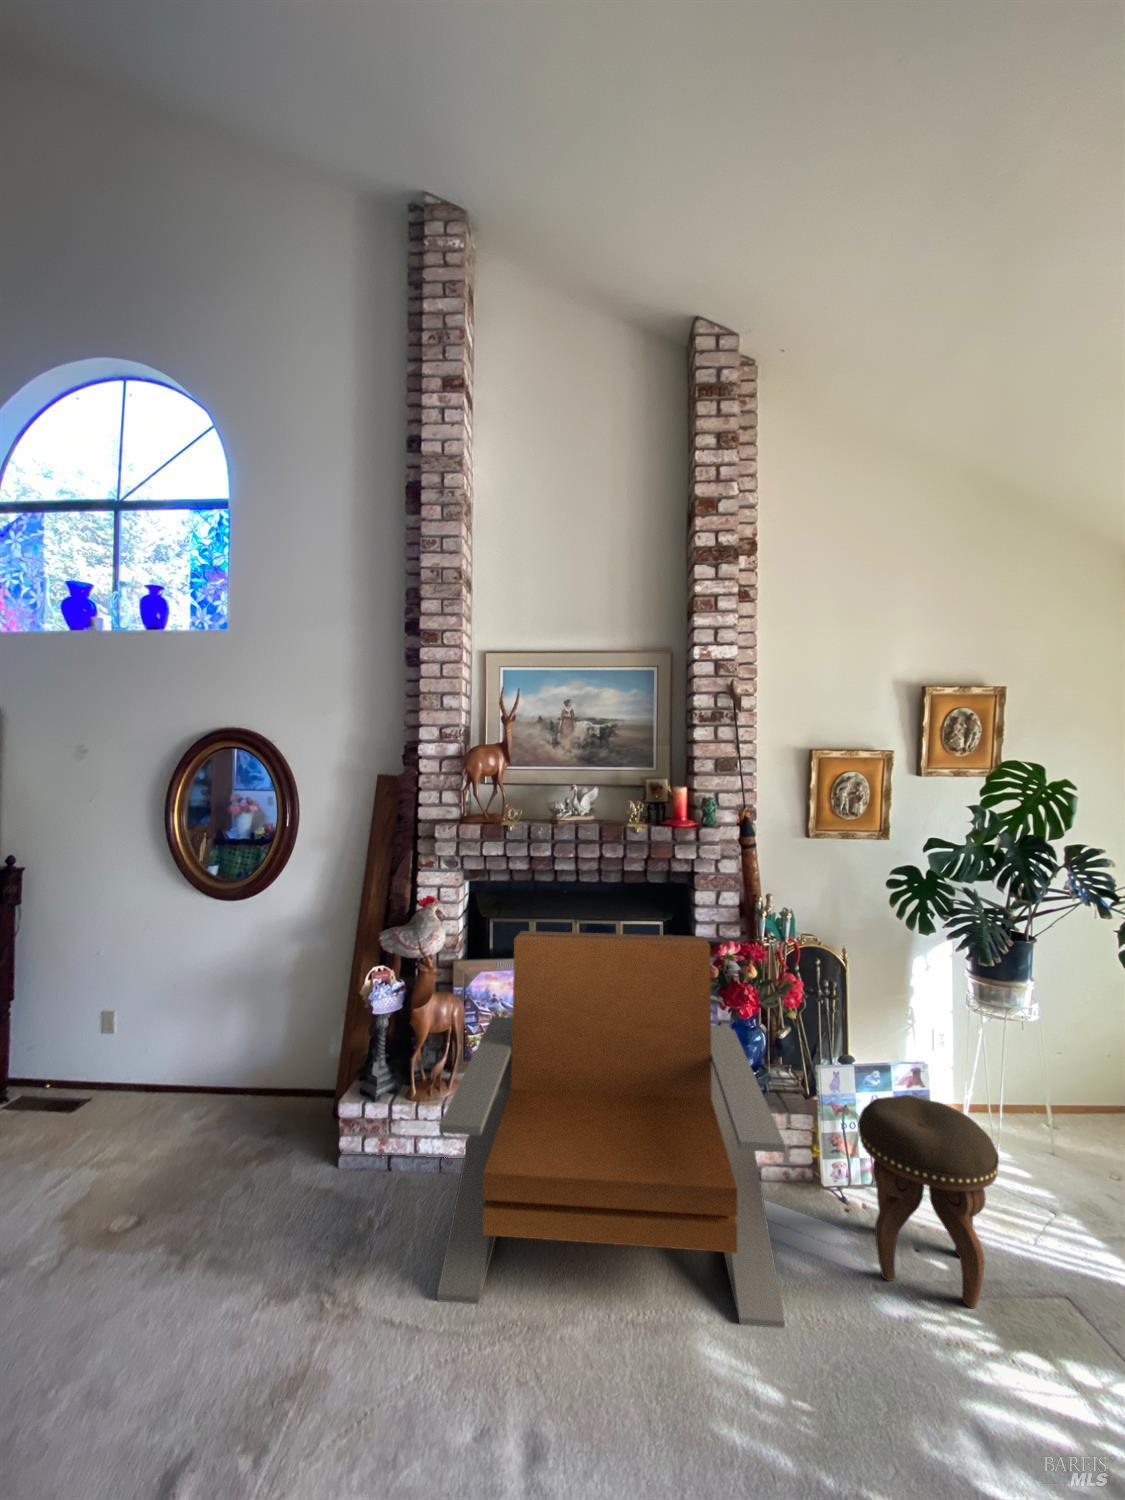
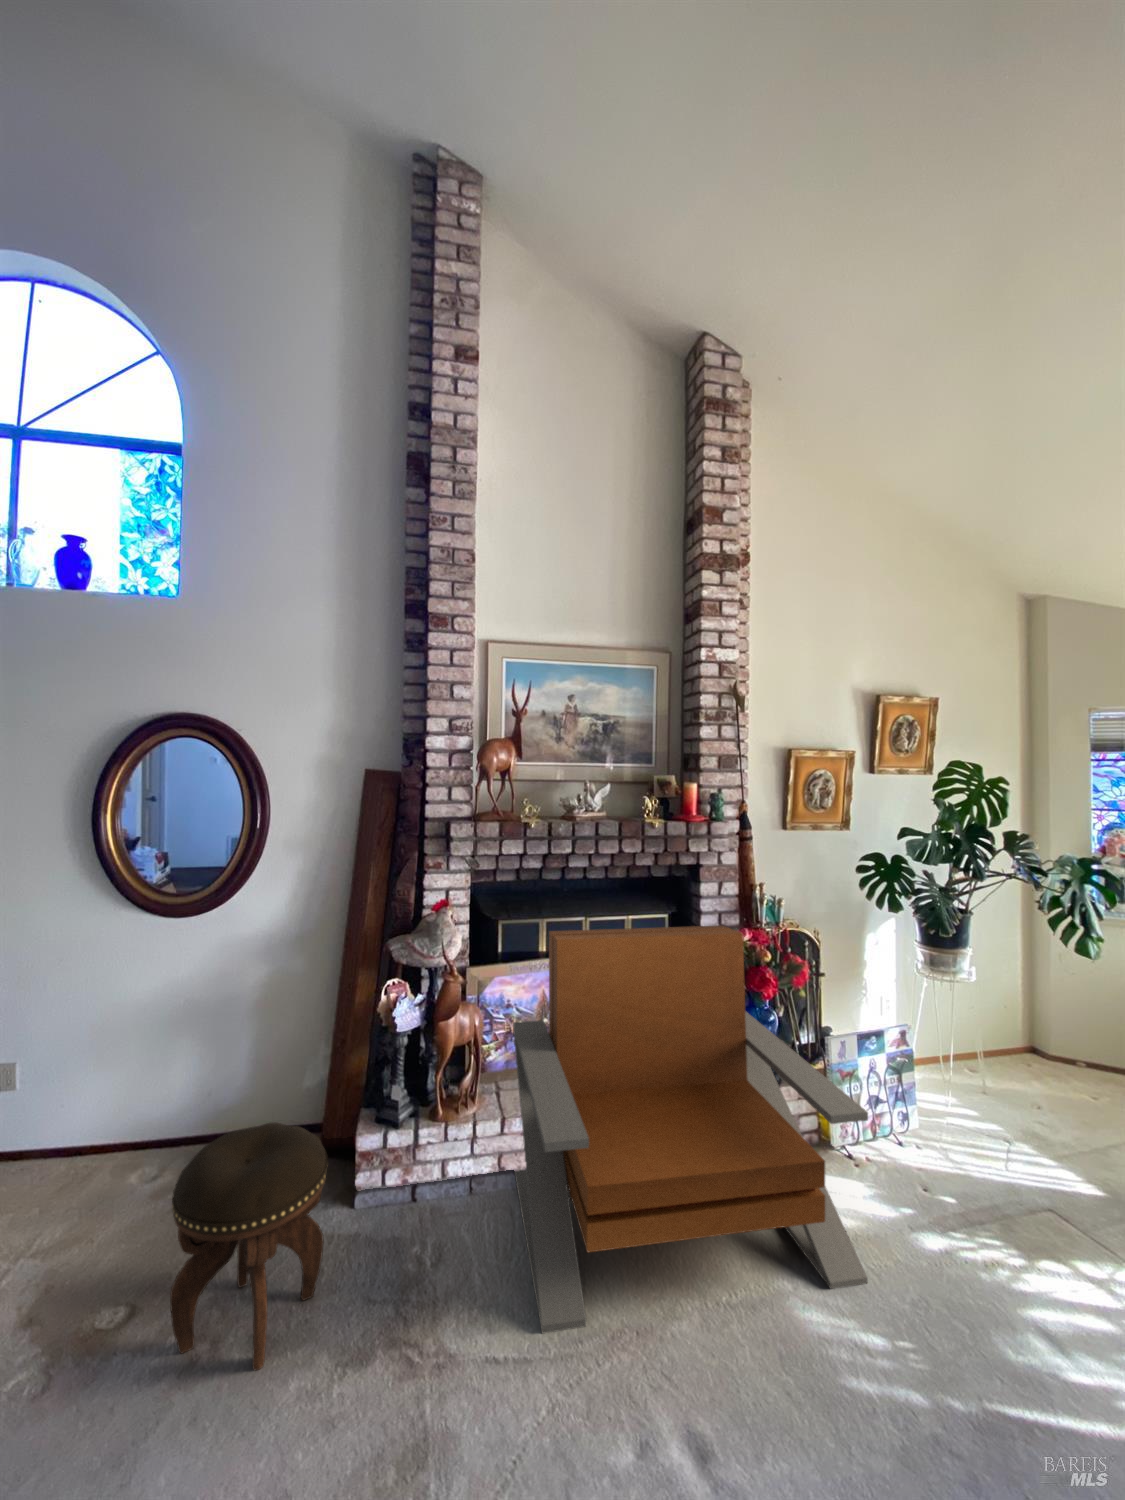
footstool: present [858,1095,999,1309] -> present [170,1122,328,1370]

